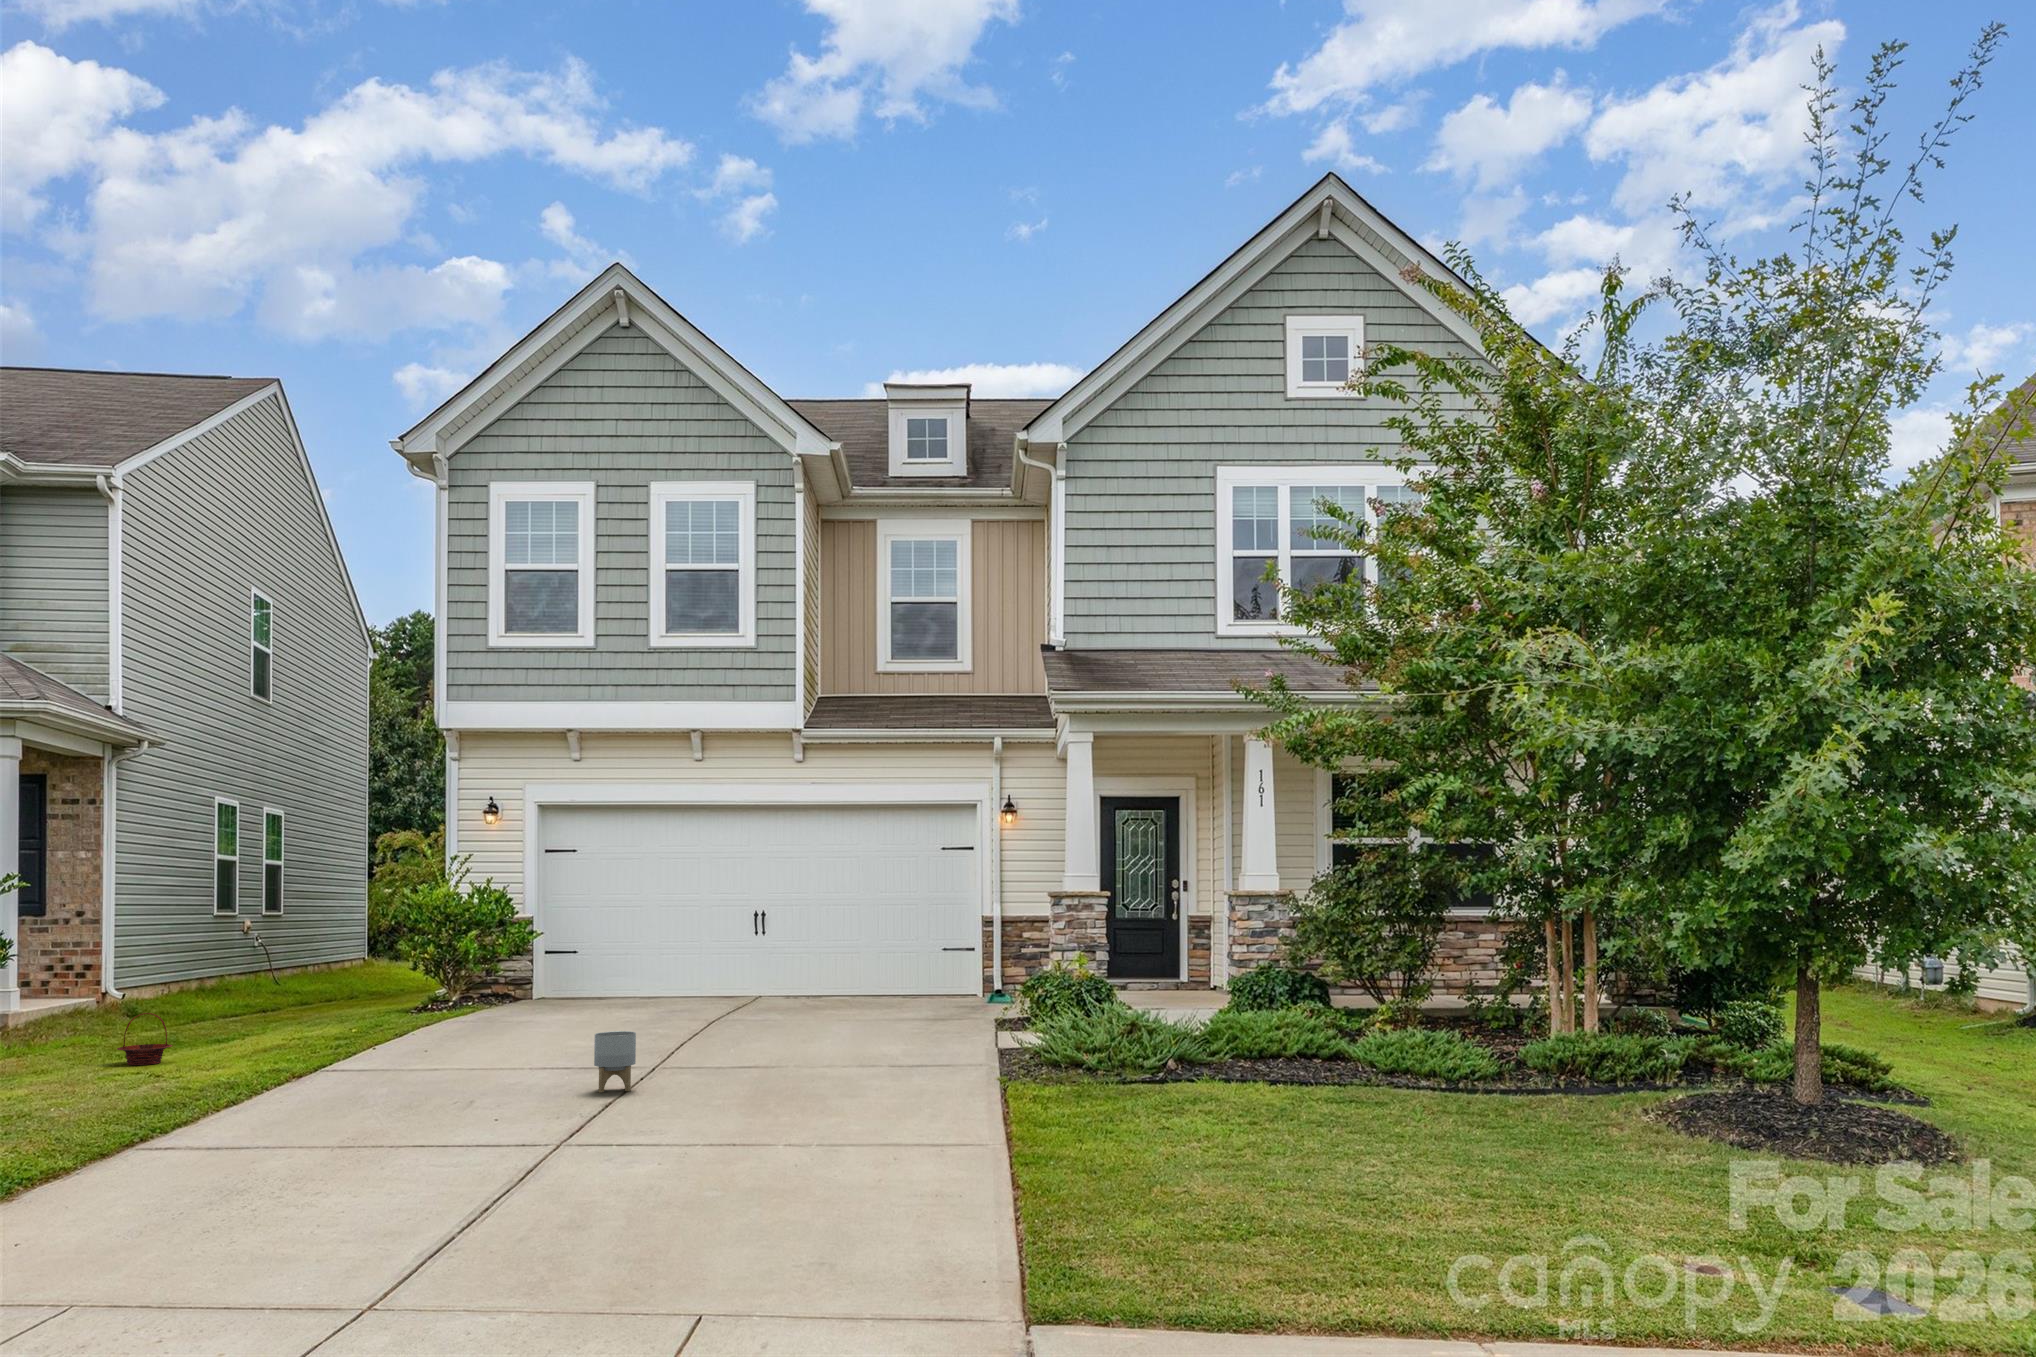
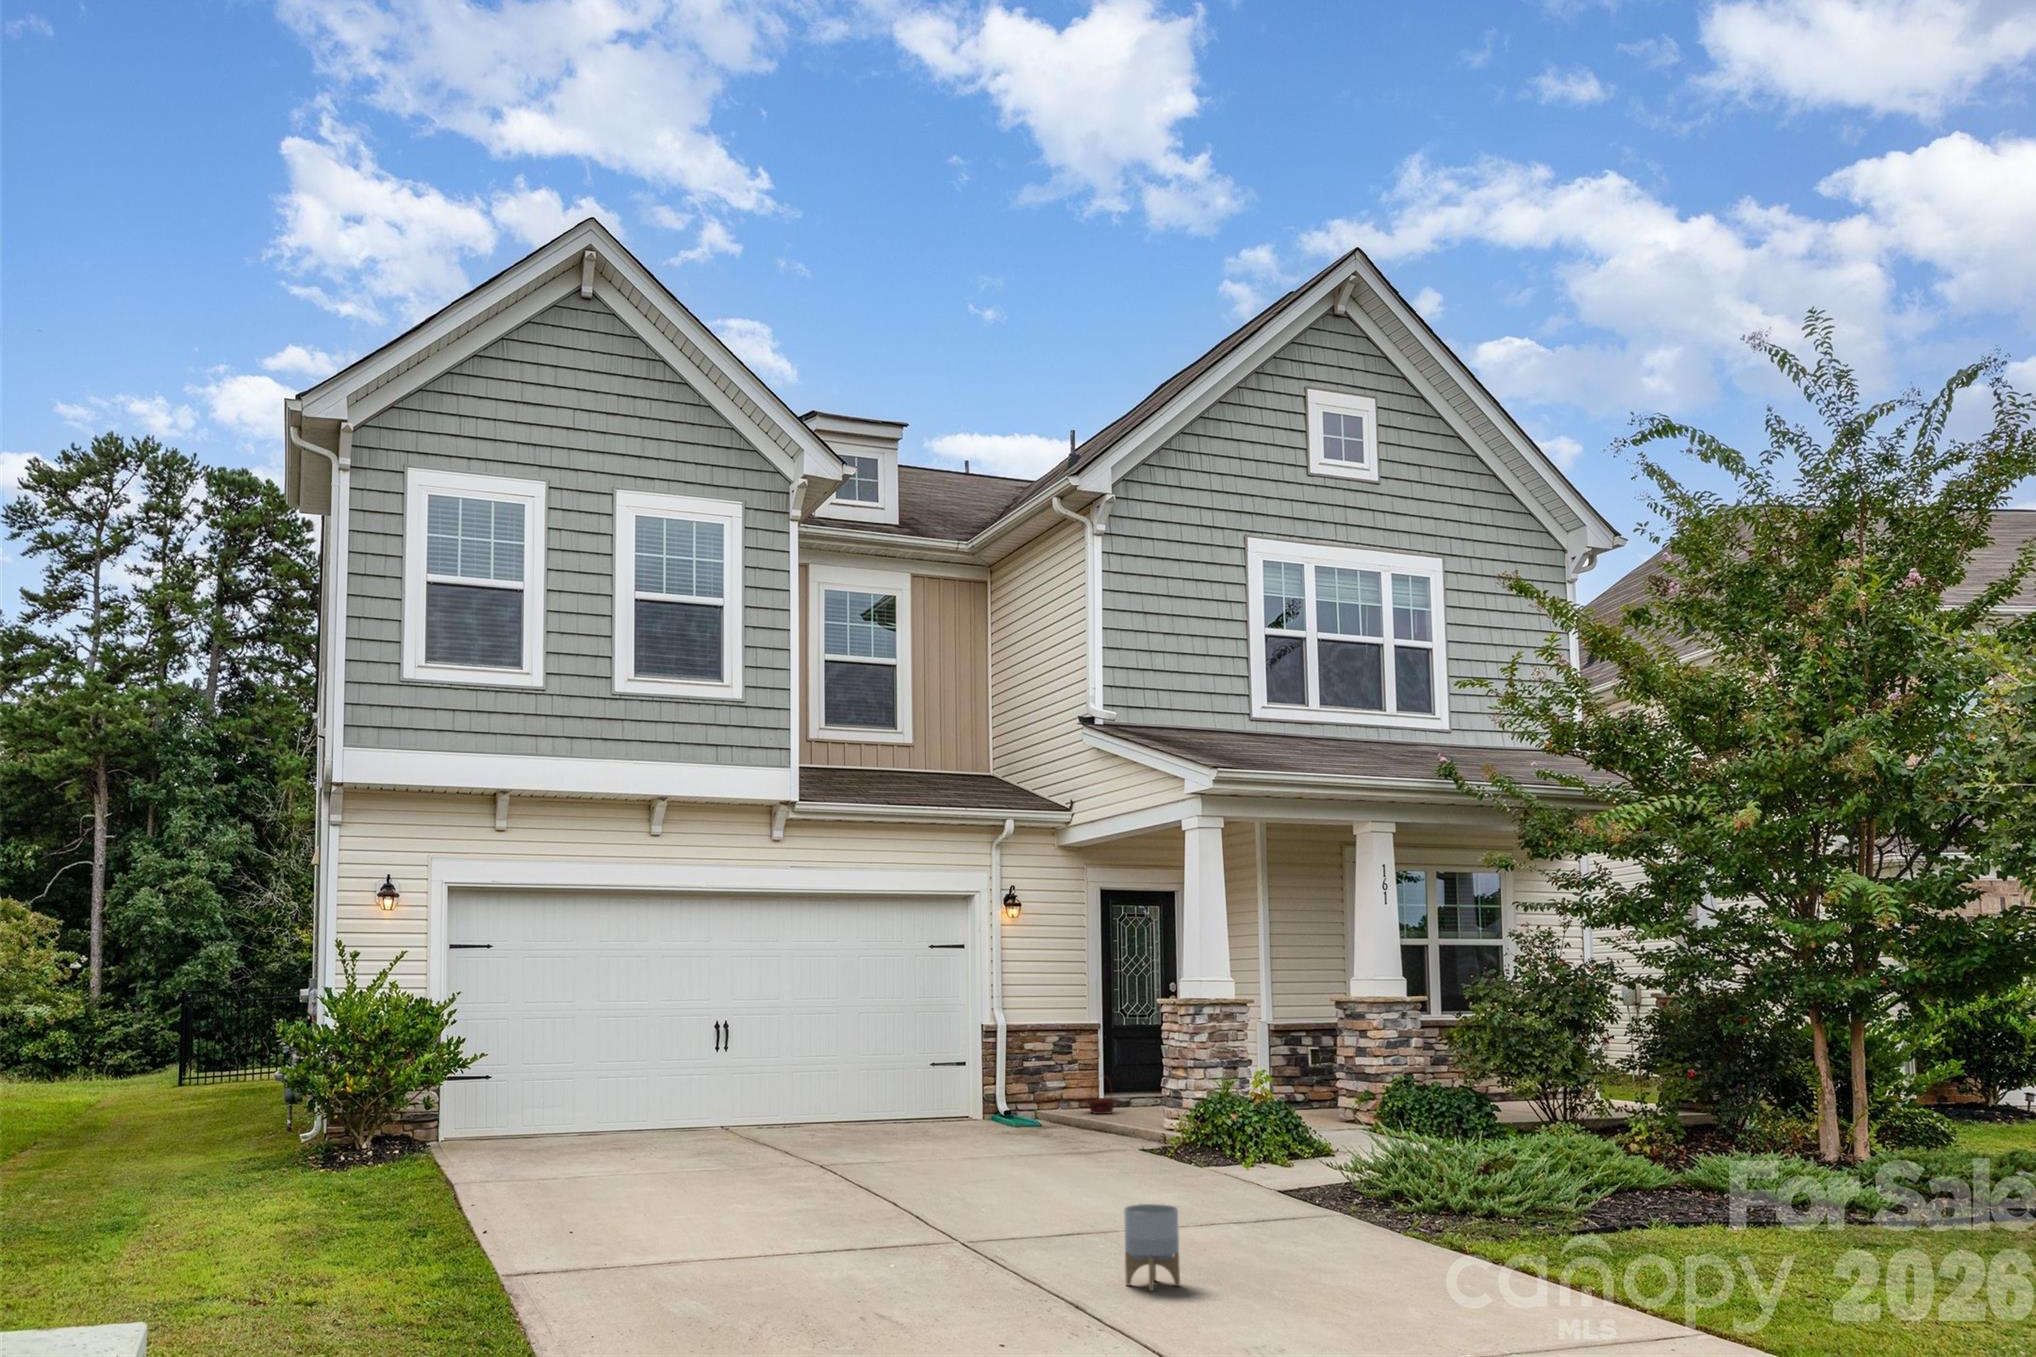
basket: present [117,1013,172,1065] -> present [1085,1077,1118,1114]

